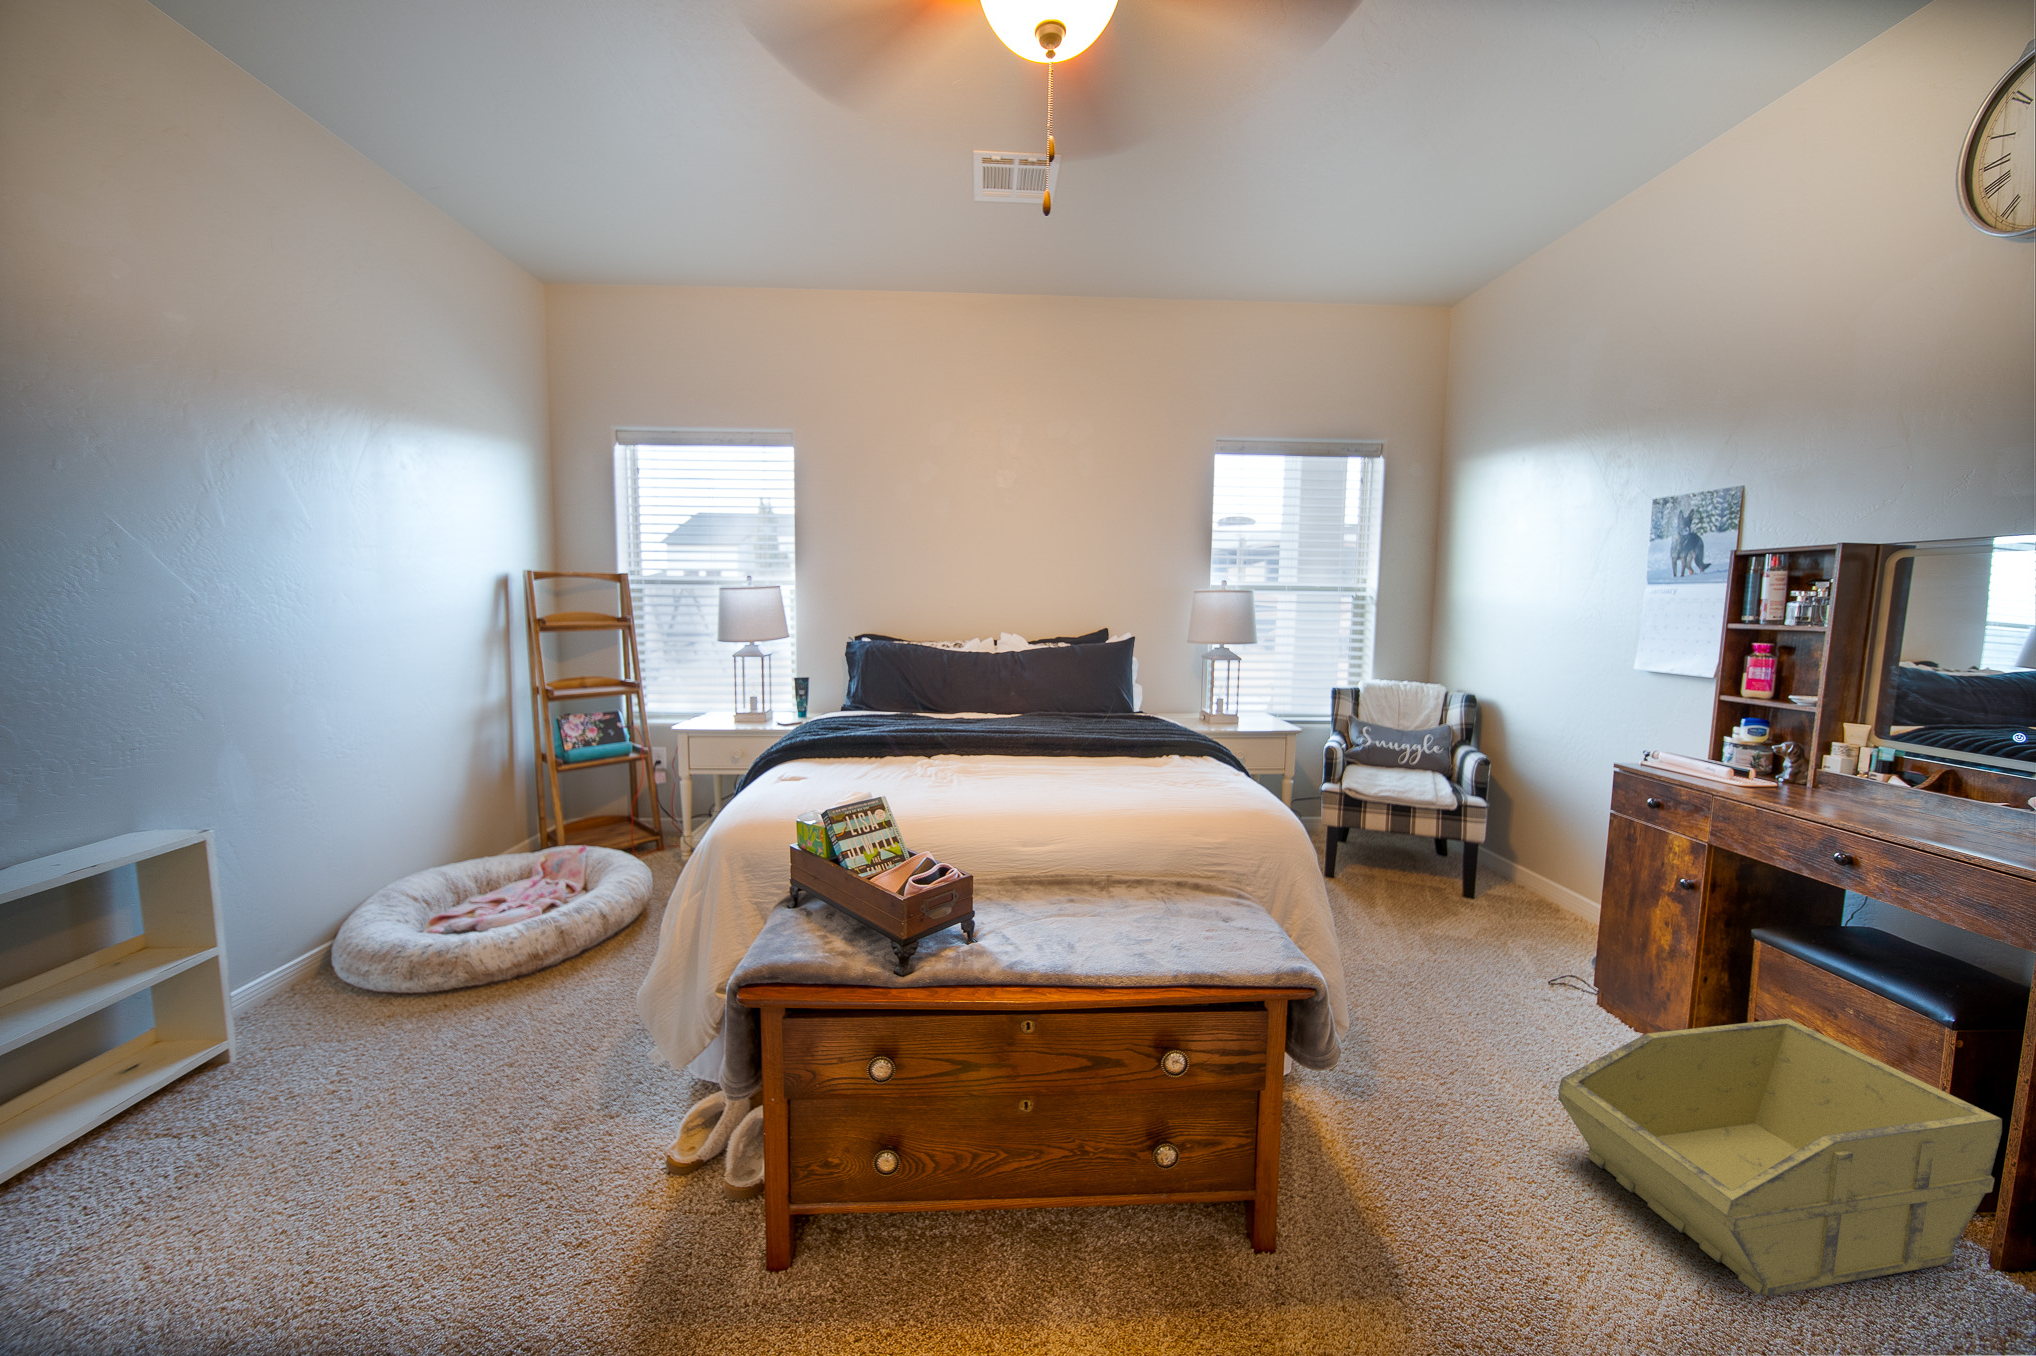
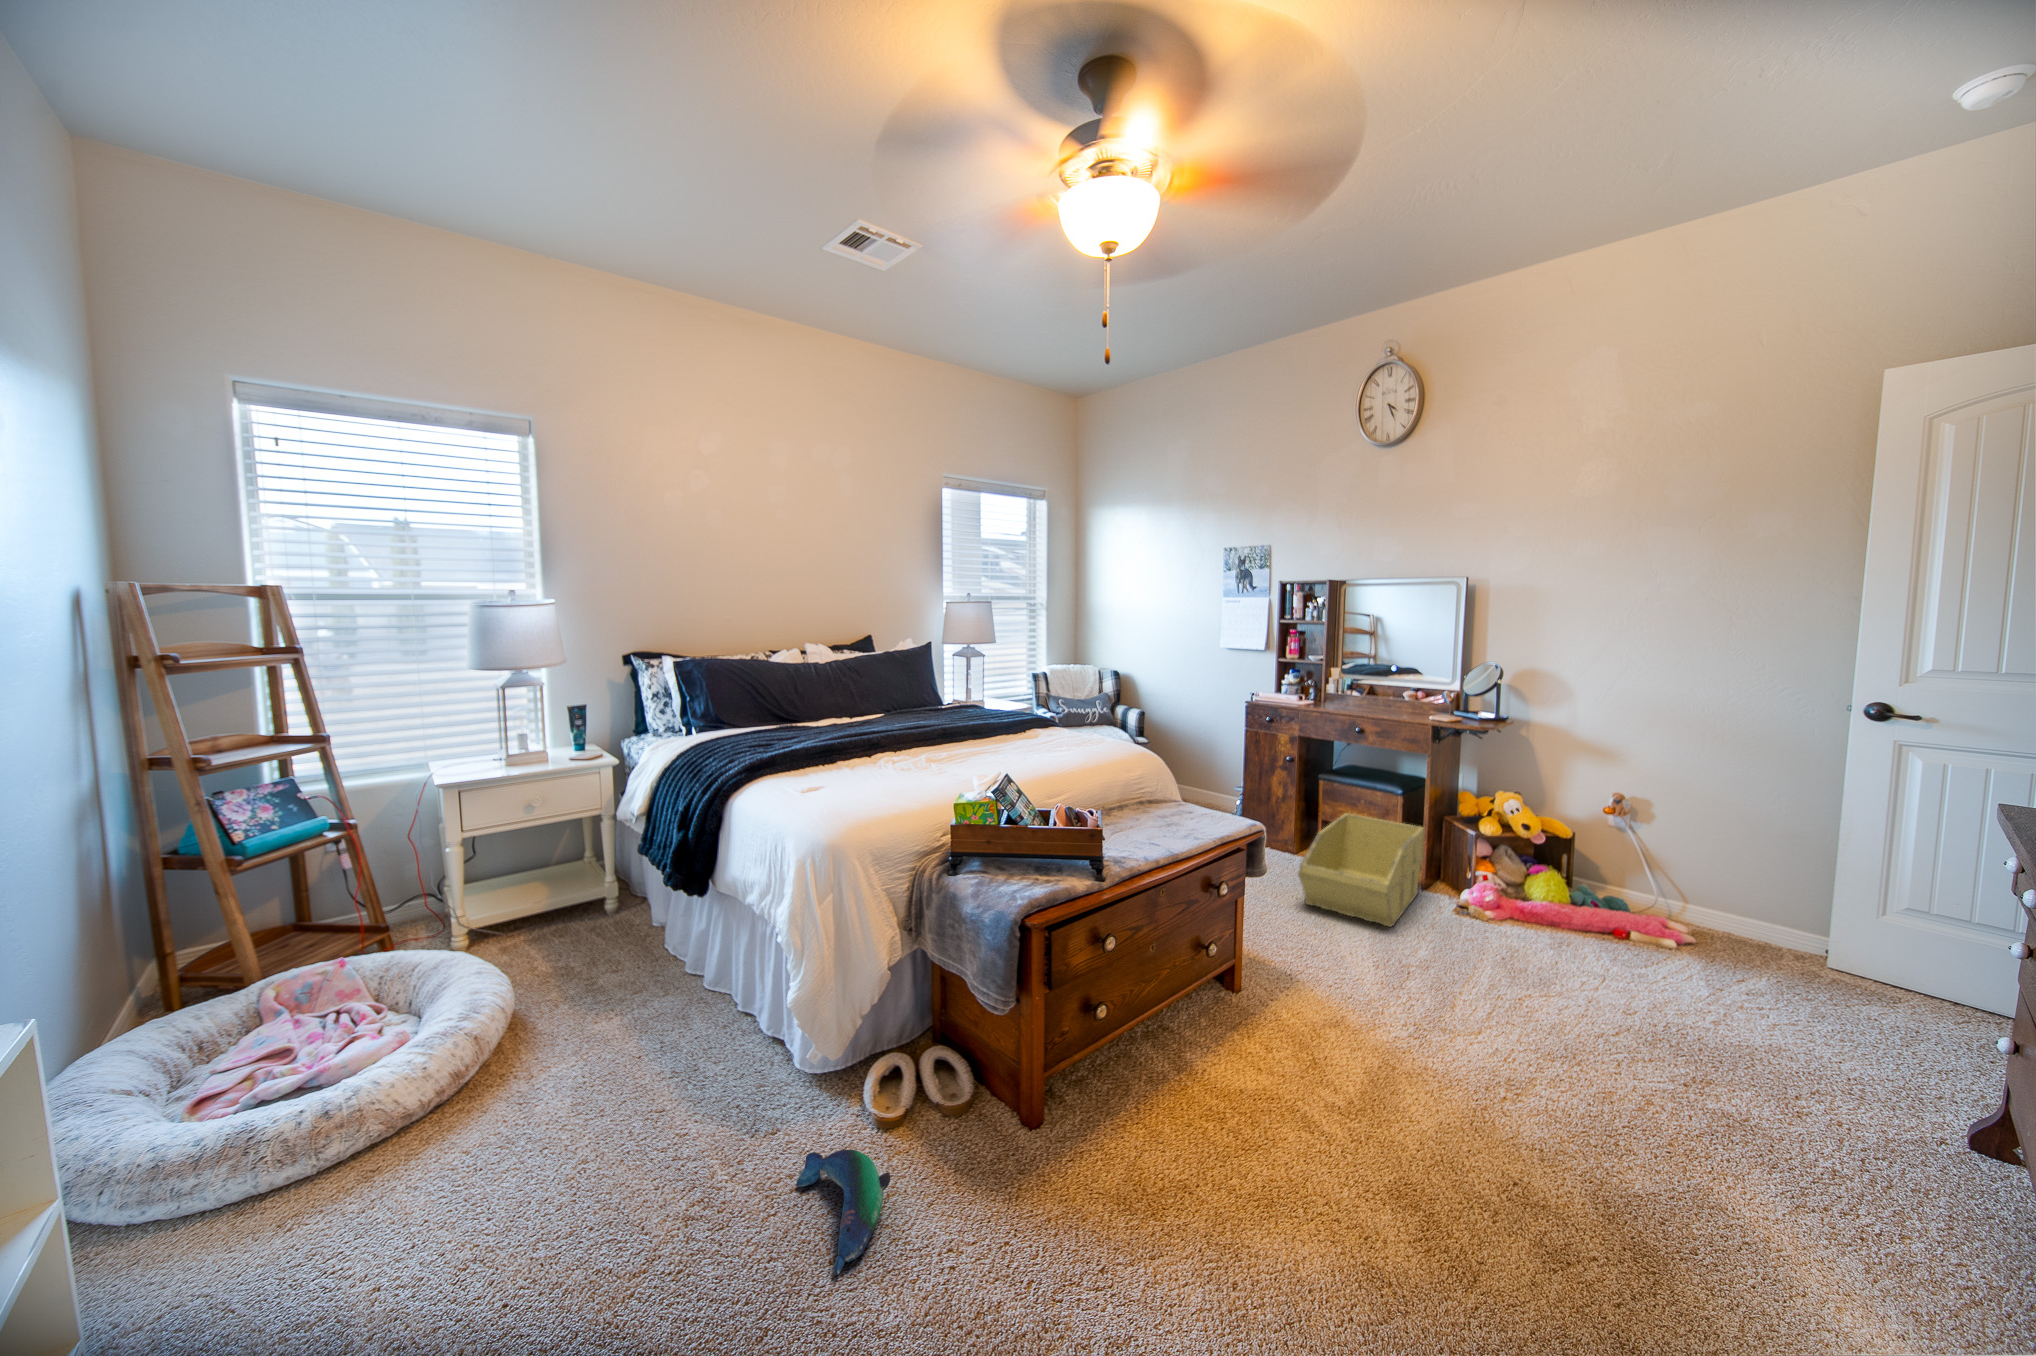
plush toy: none [450,1140,591,1271] -> present [796,1149,890,1275]

